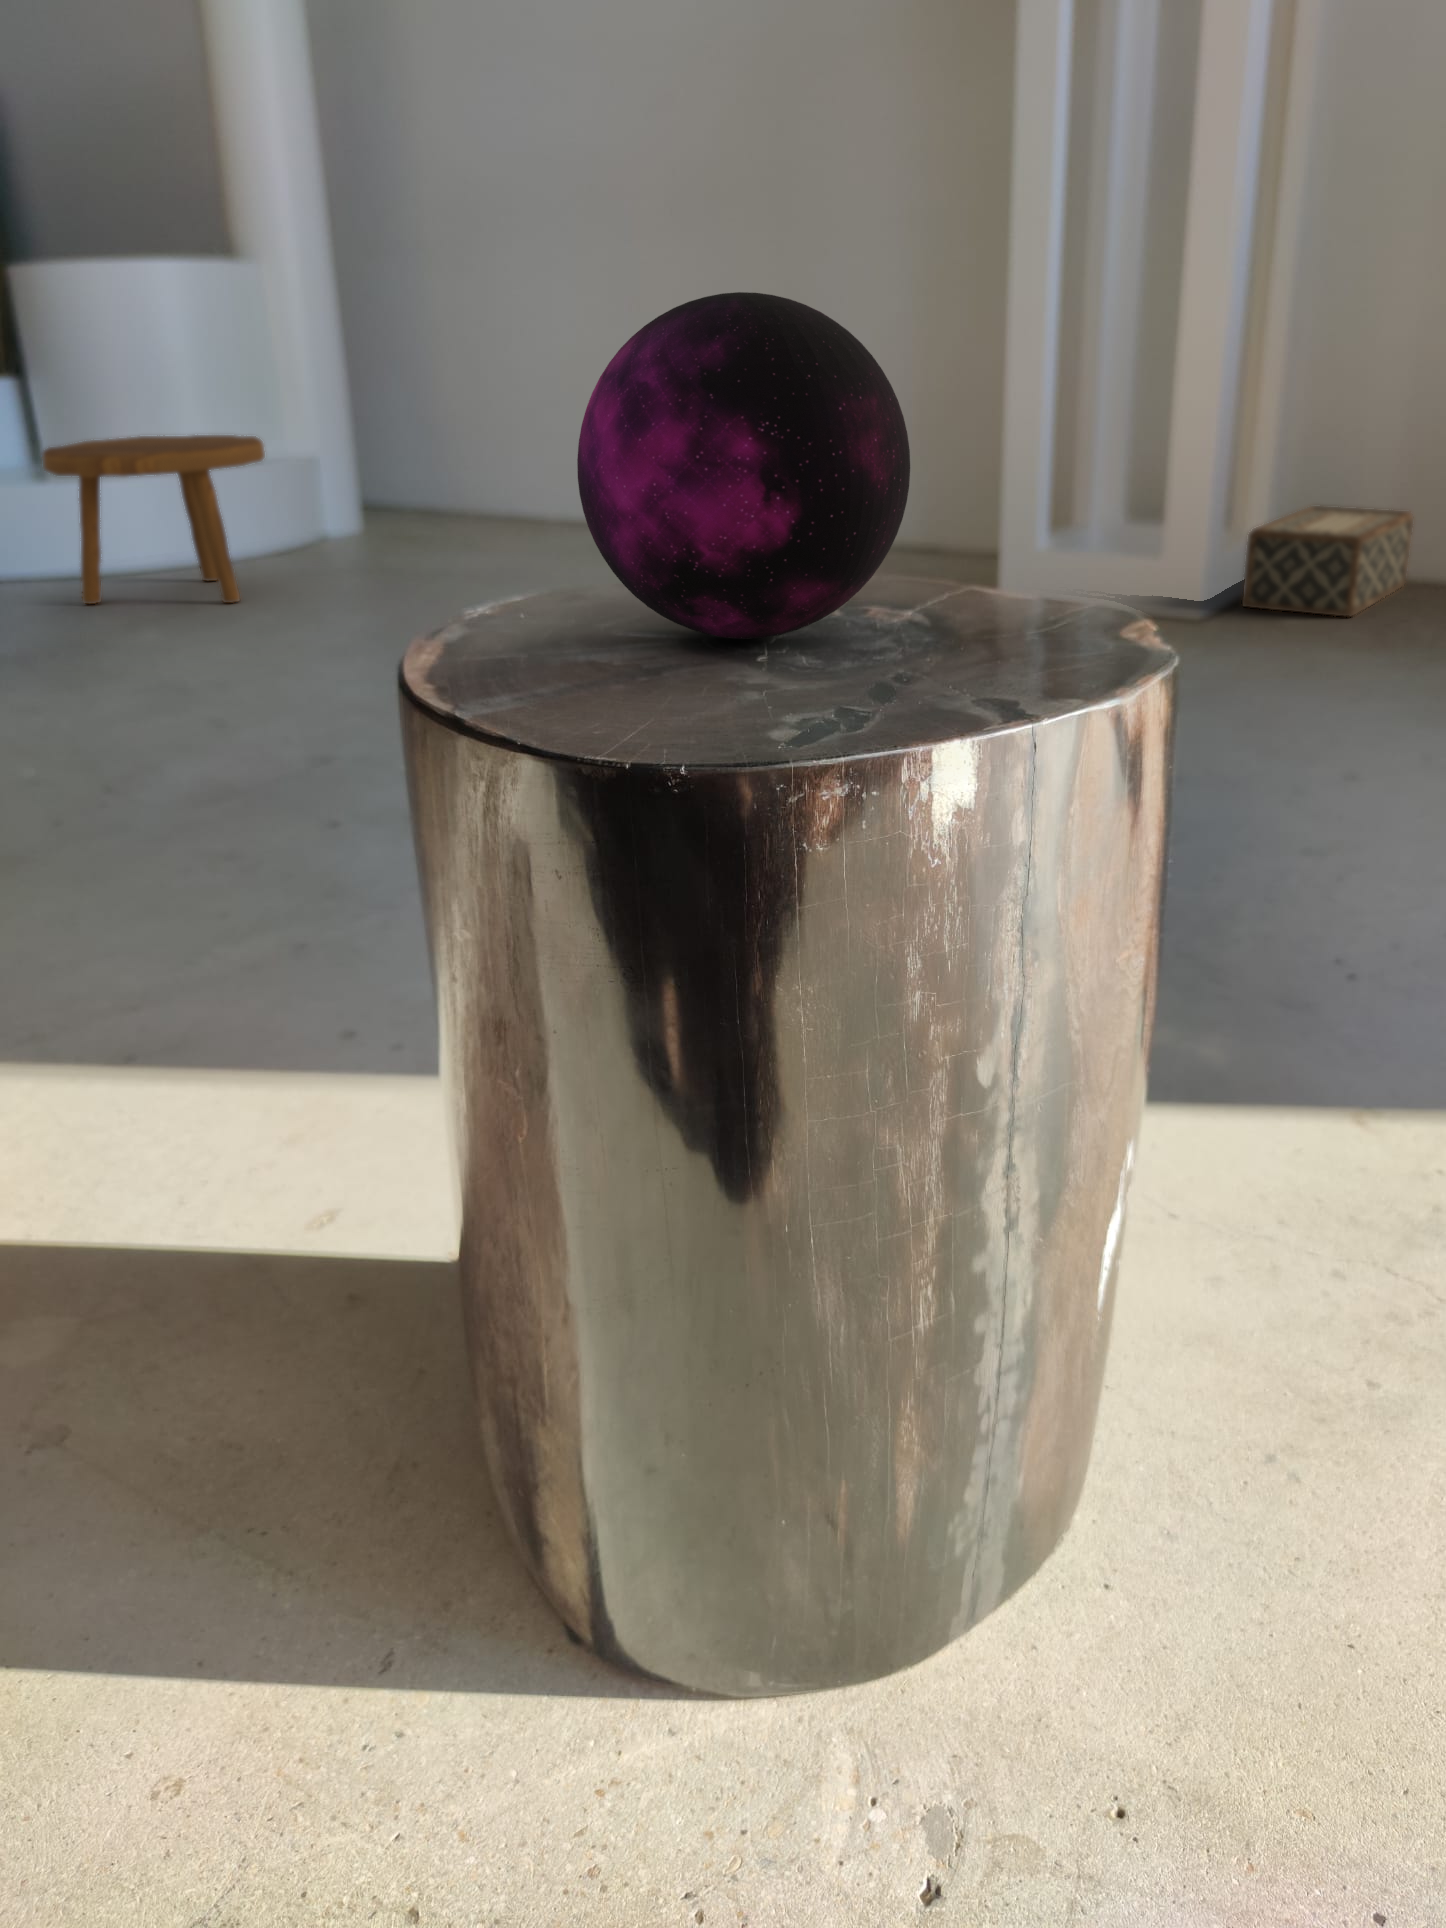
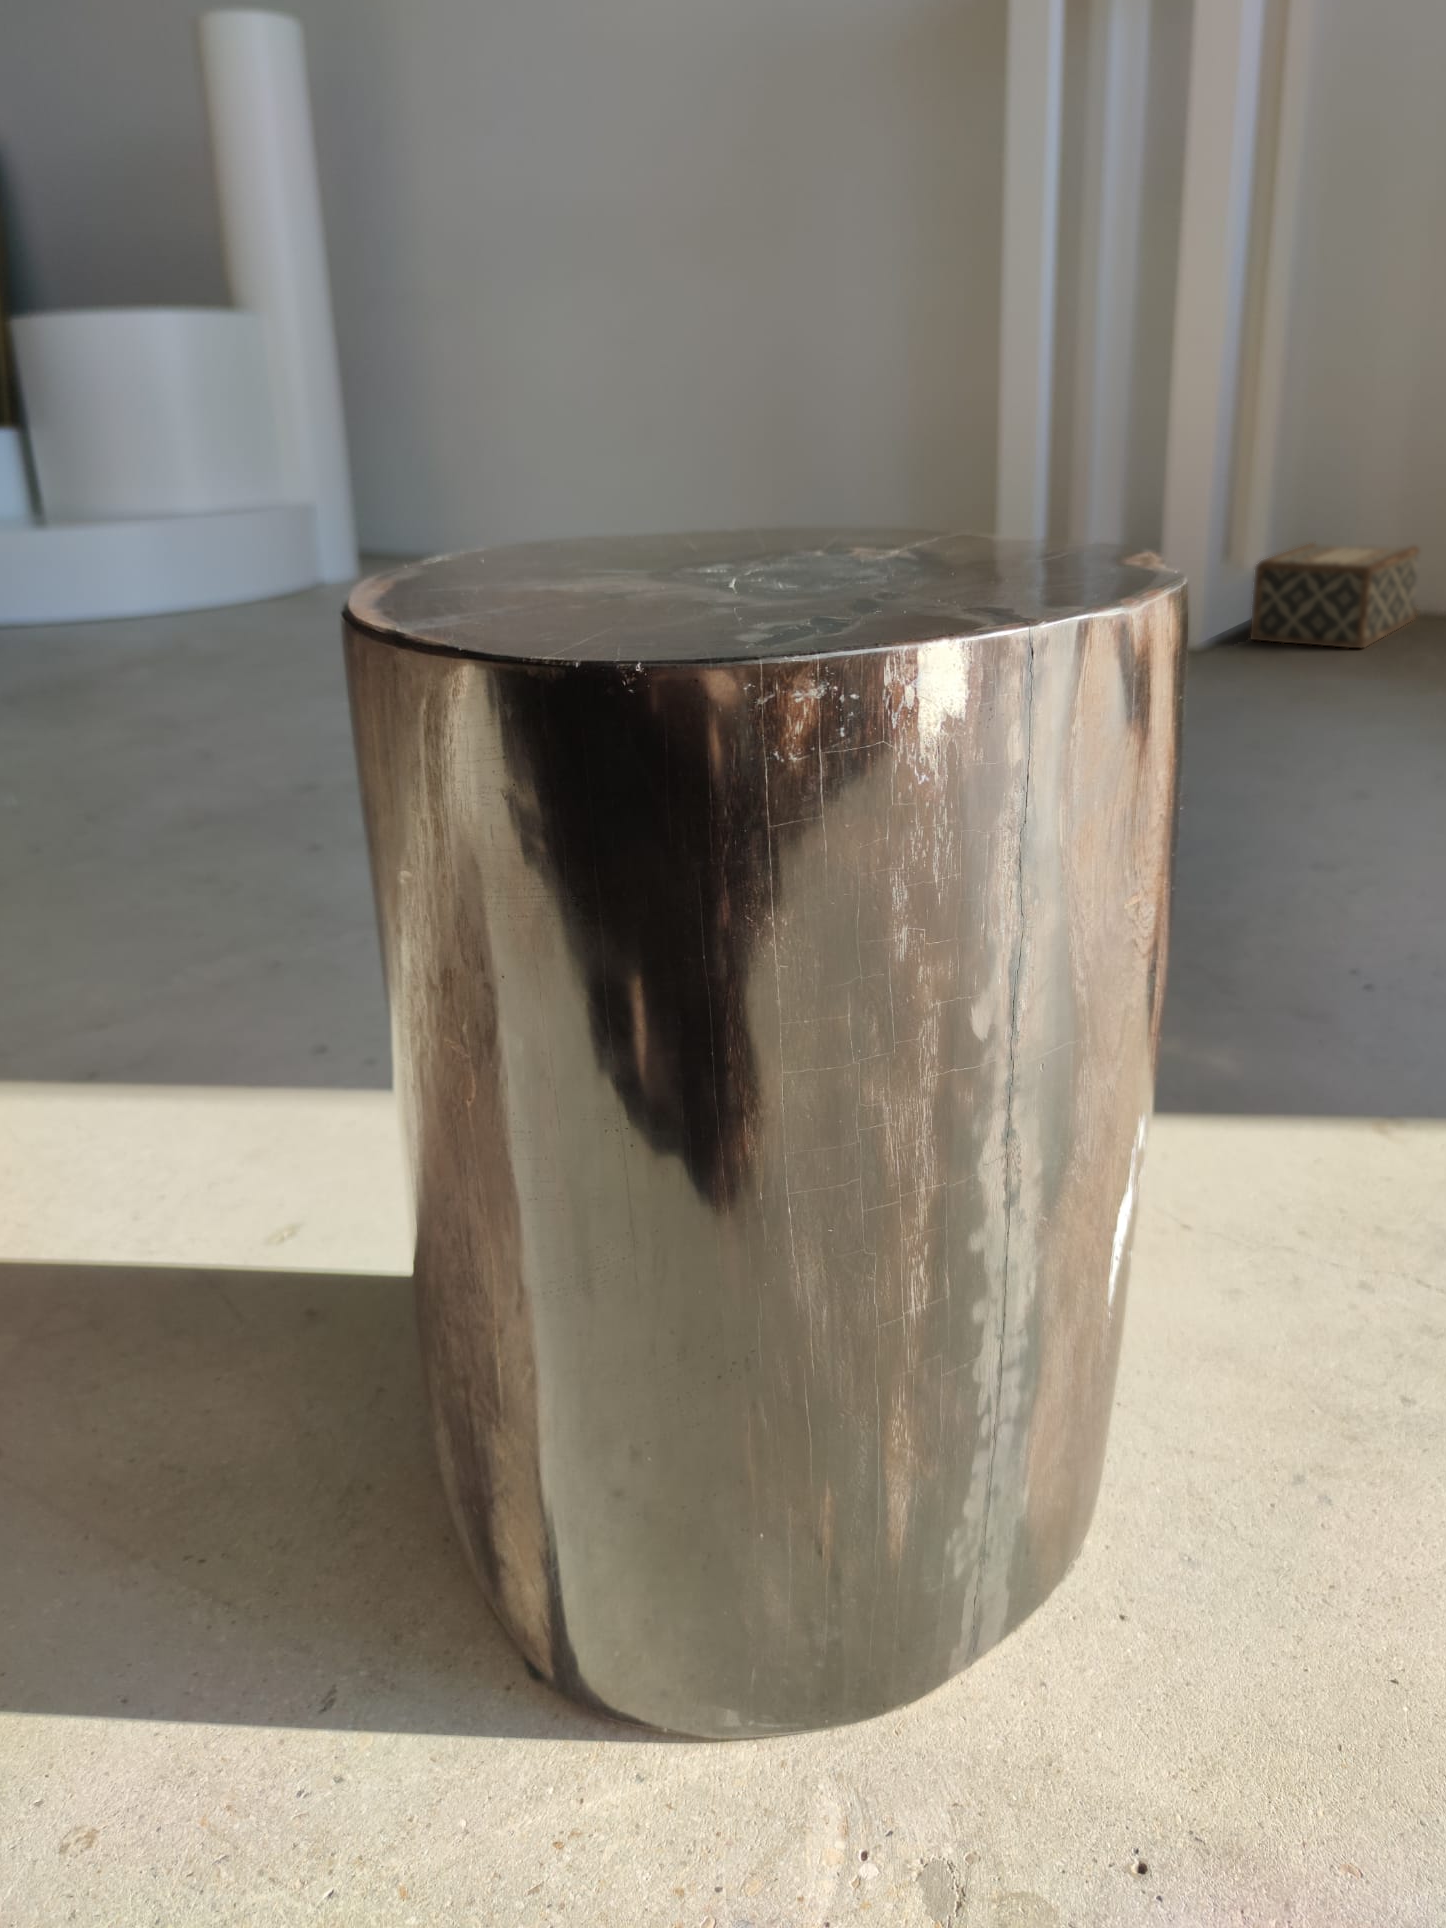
decorative orb: present [577,292,910,639] -> none [538,194,894,571]
footstool: present [42,435,265,604] -> none [36,478,261,646]

